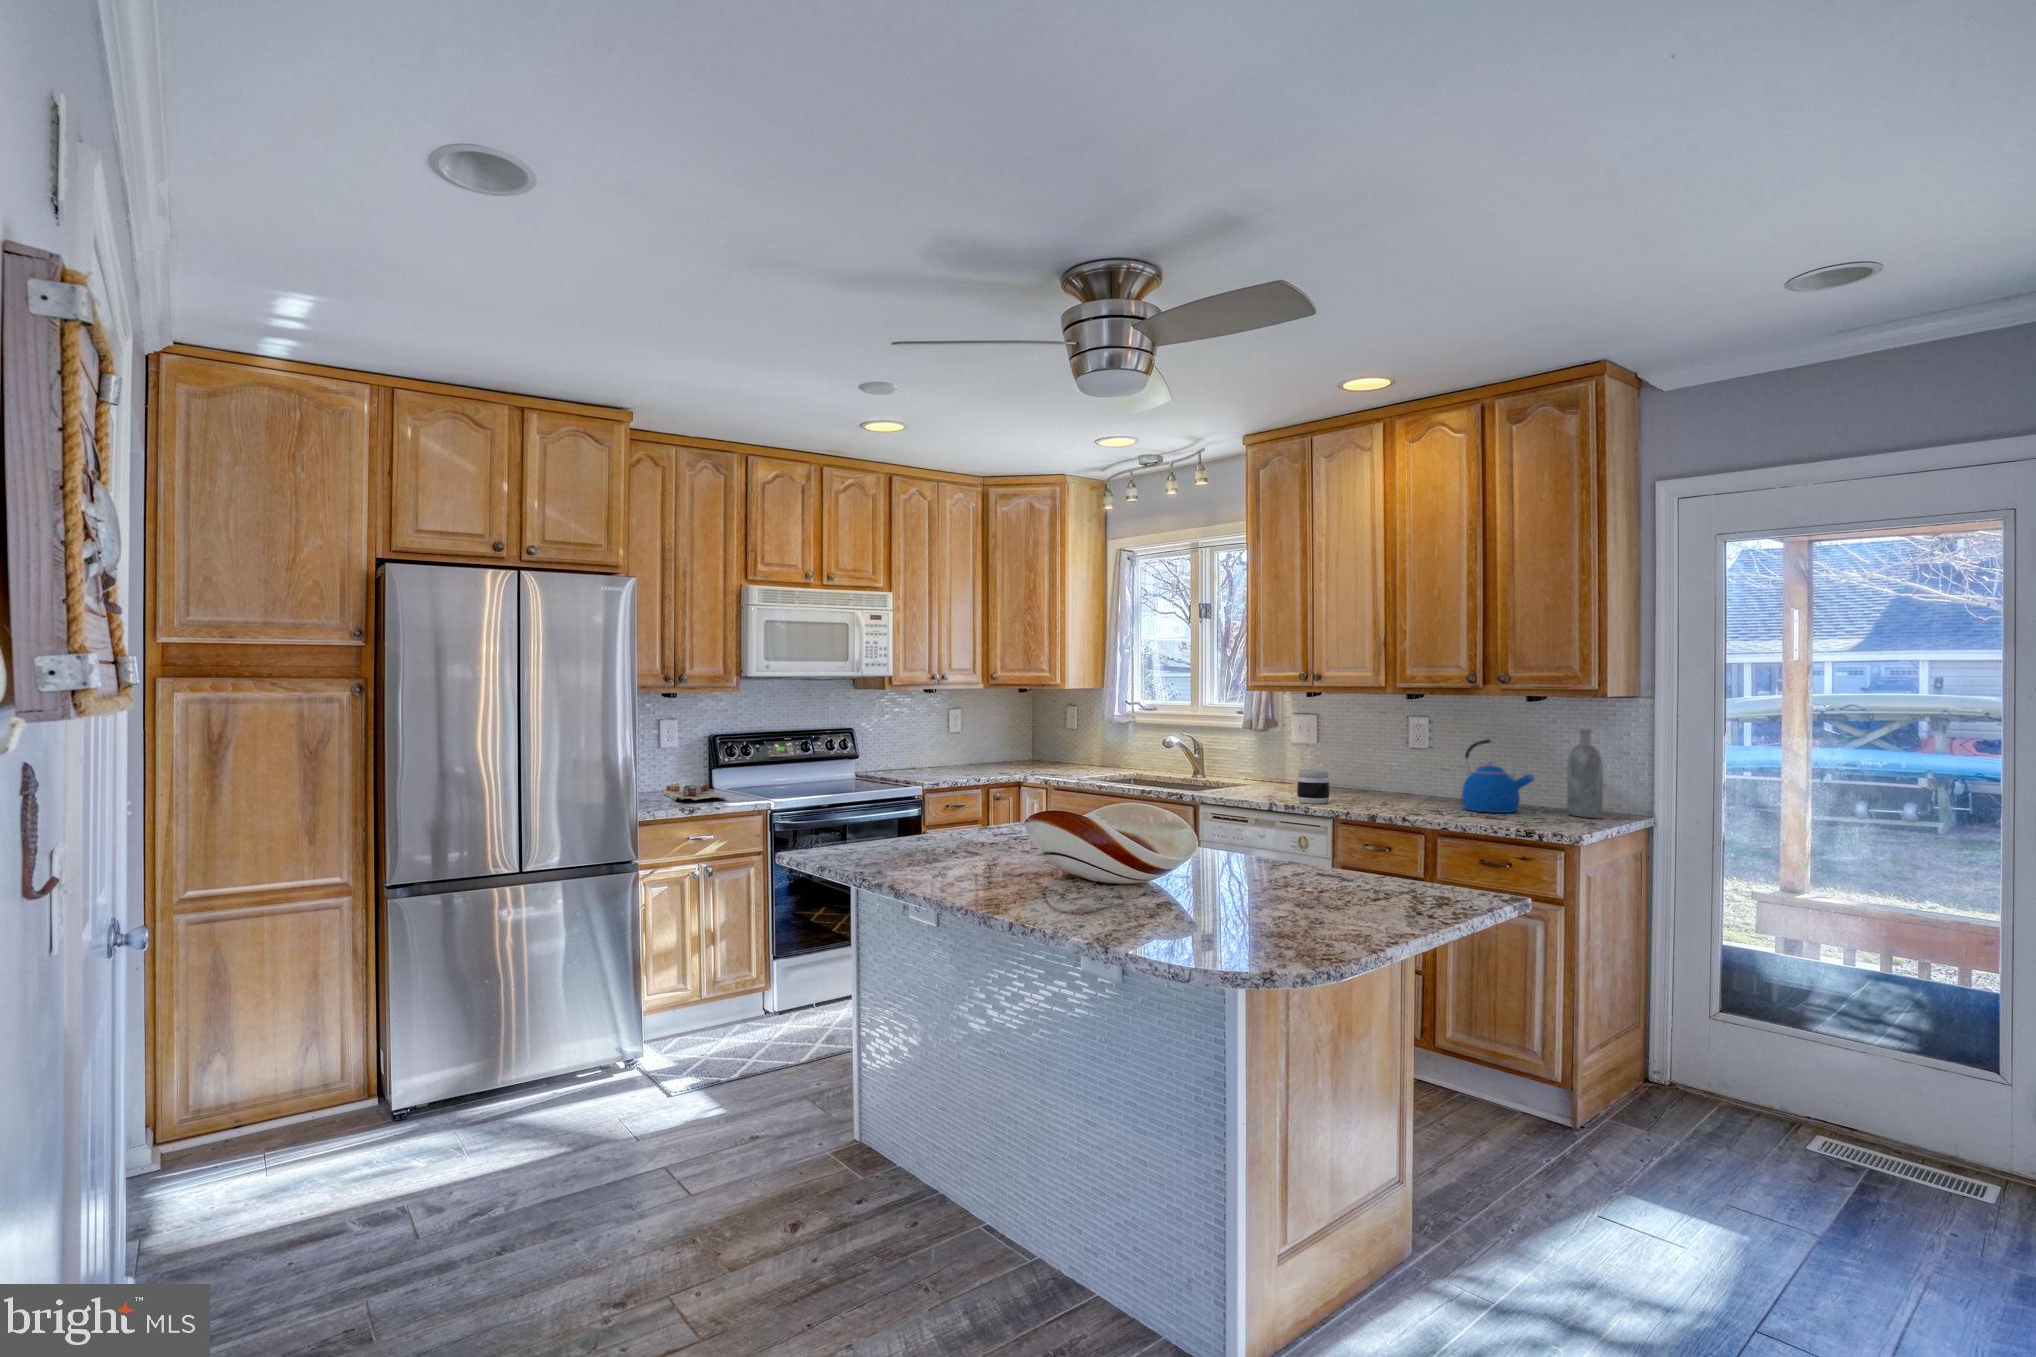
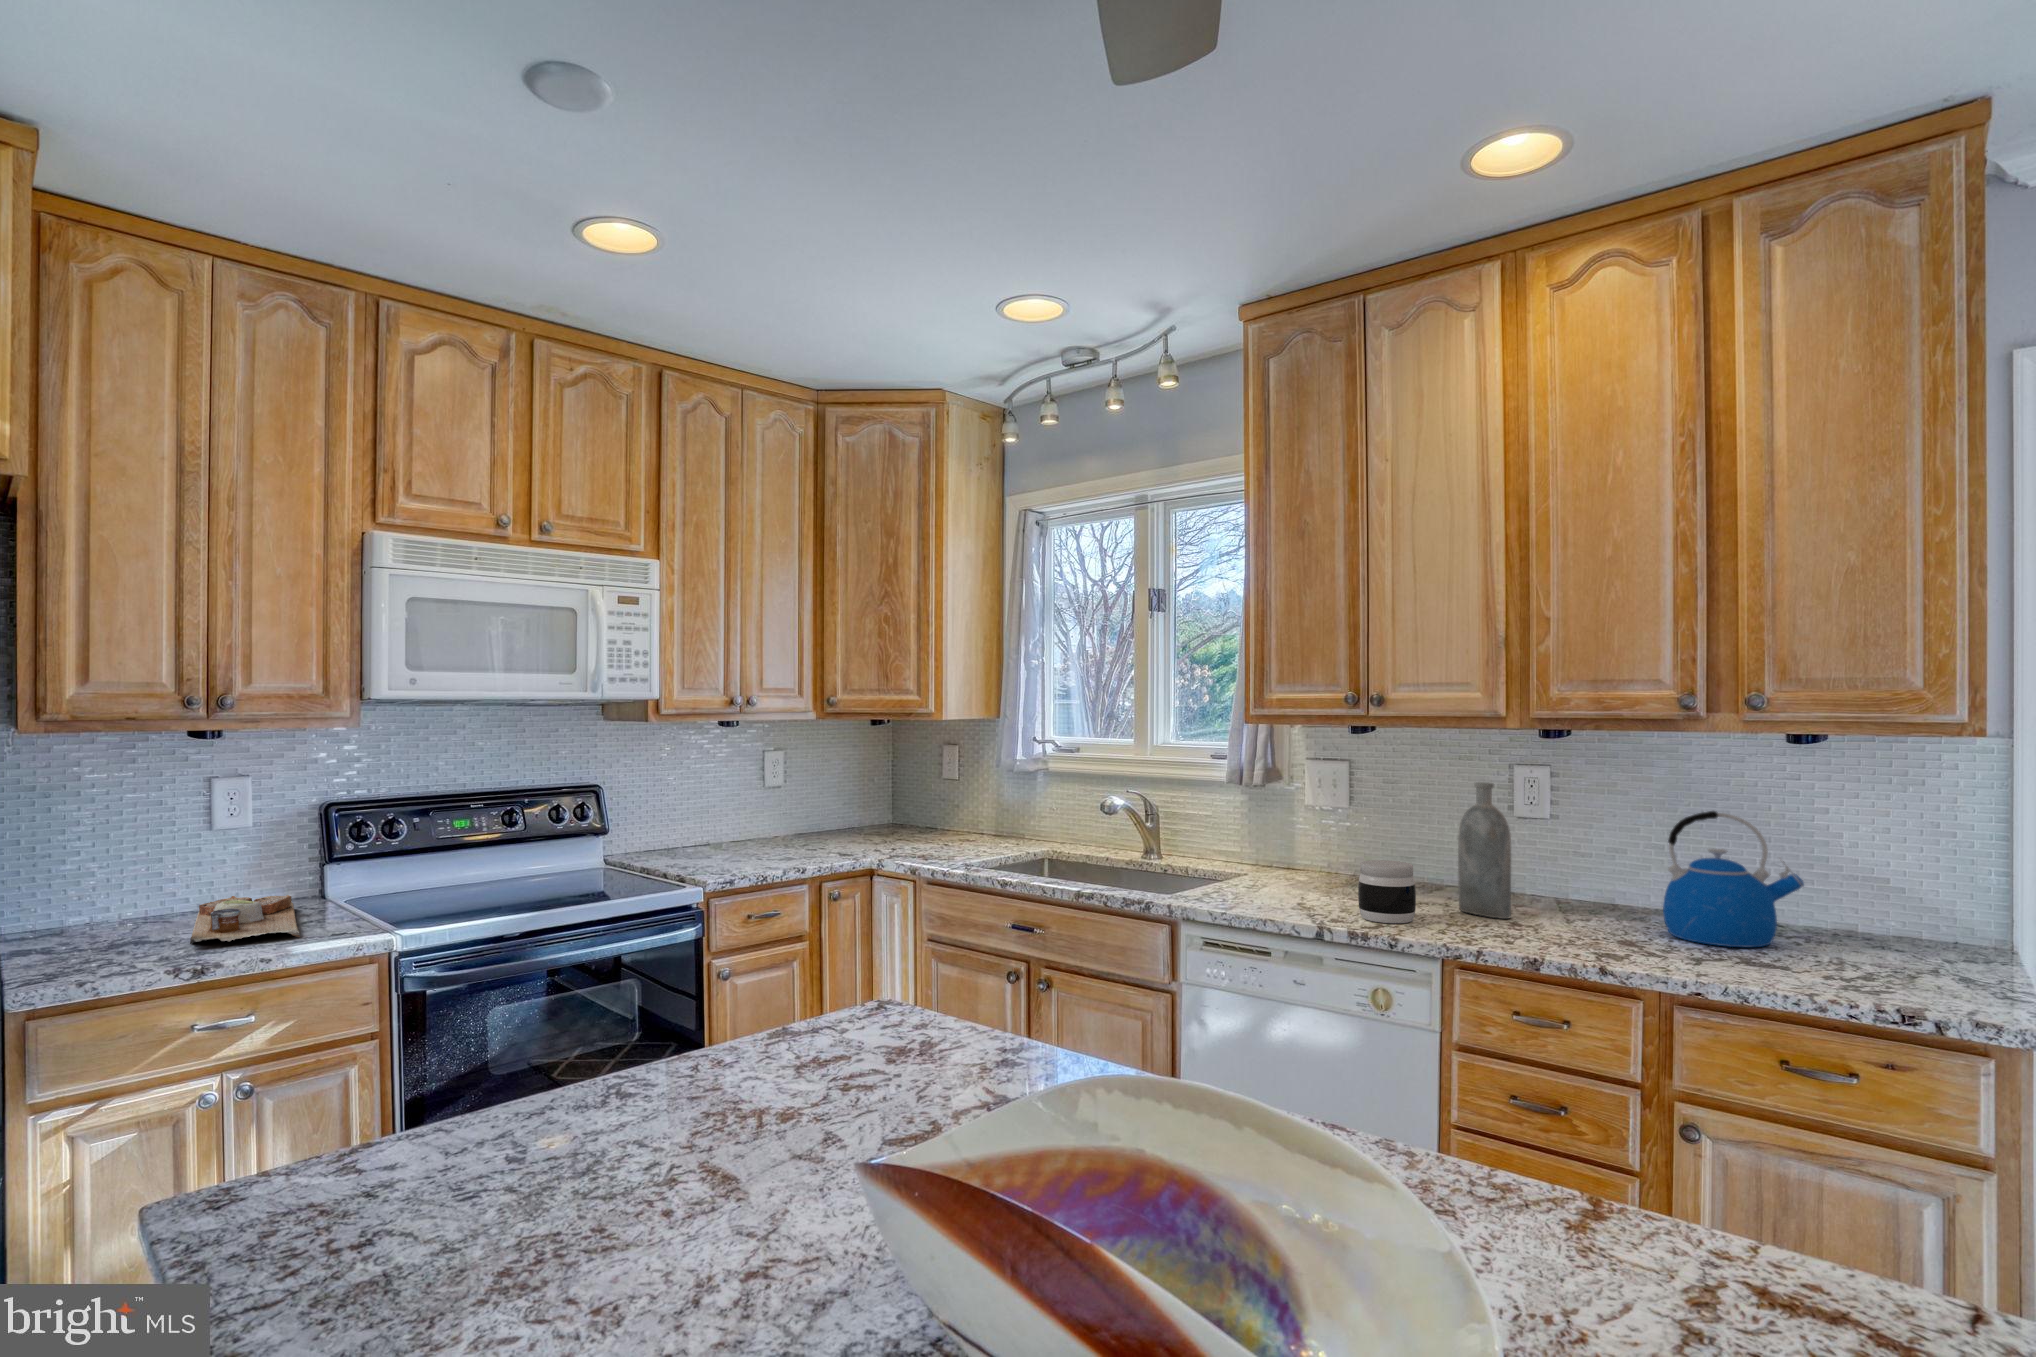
bottle: present [1567,729,1603,818] -> present [1458,782,1511,919]

